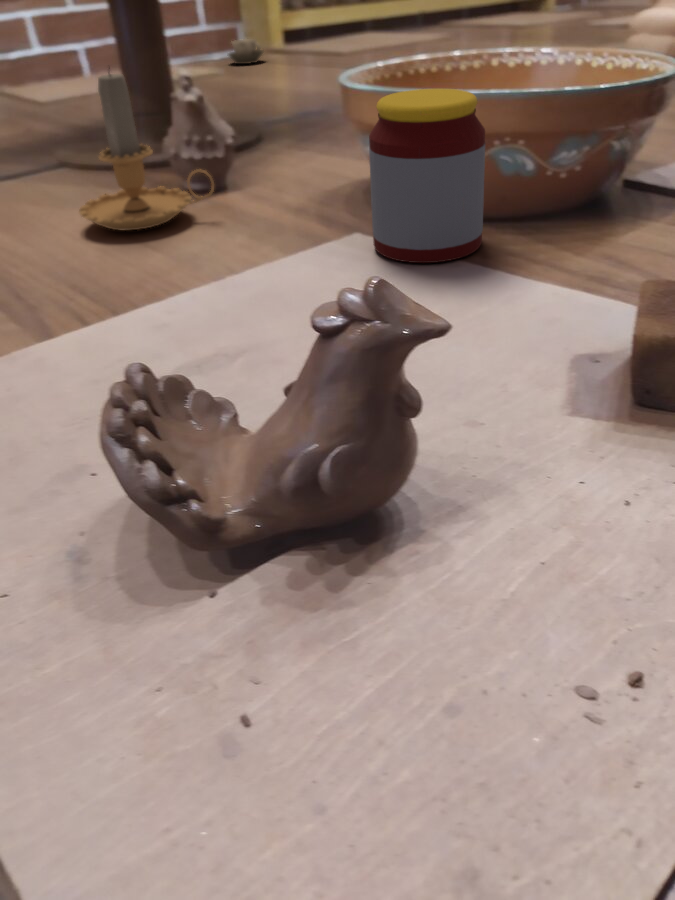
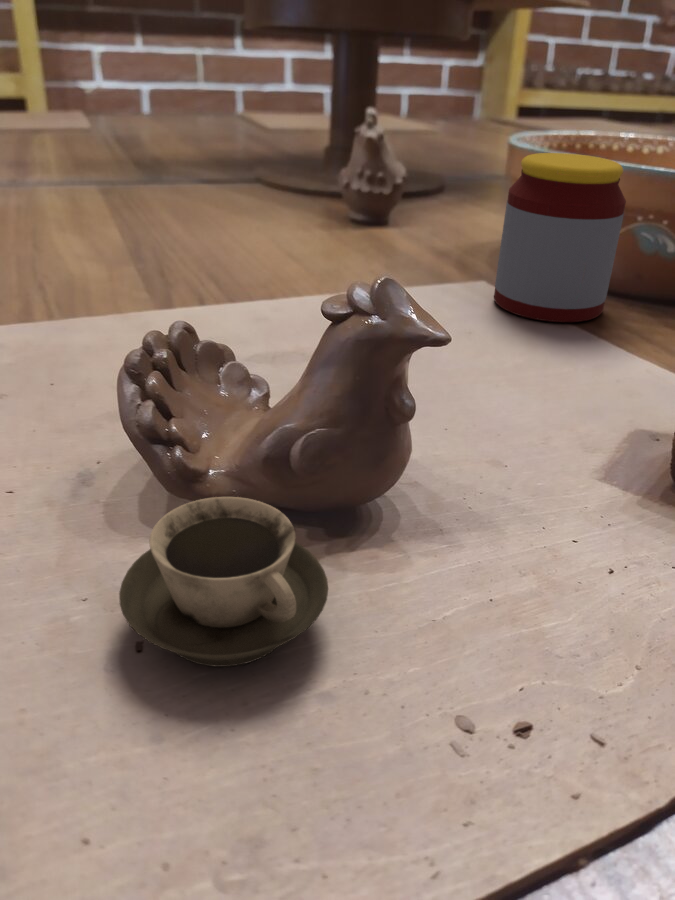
cup: present [228,39,263,64] -> present [119,497,328,667]
candle: present [79,68,214,231] -> none [245,91,370,241]

